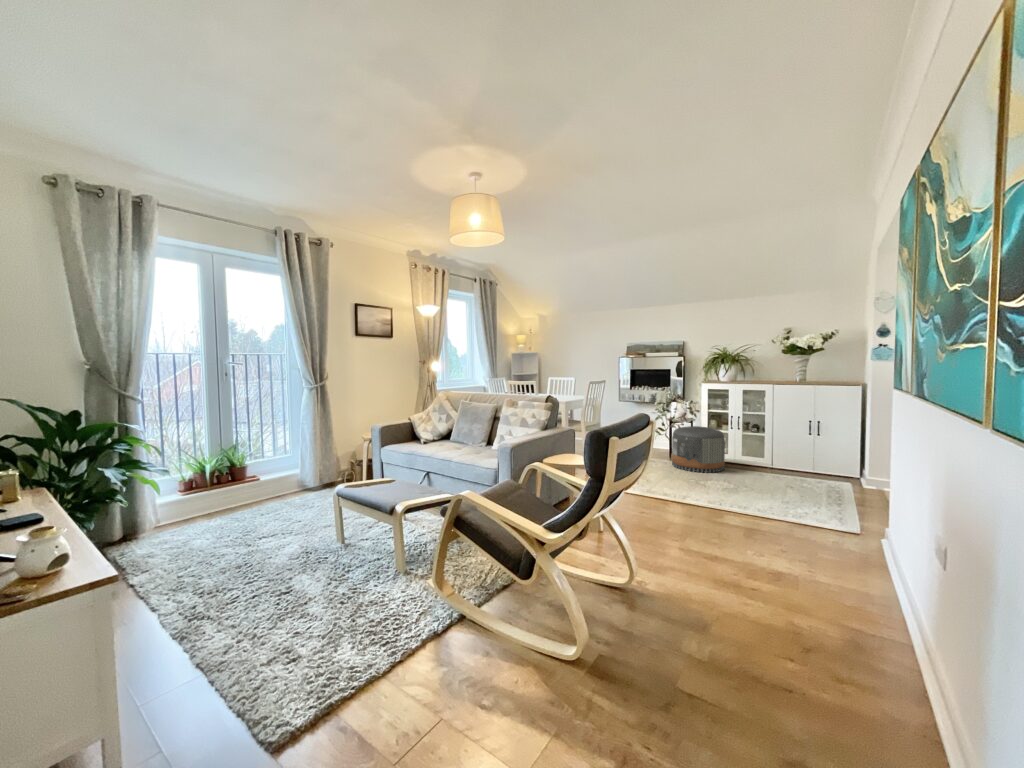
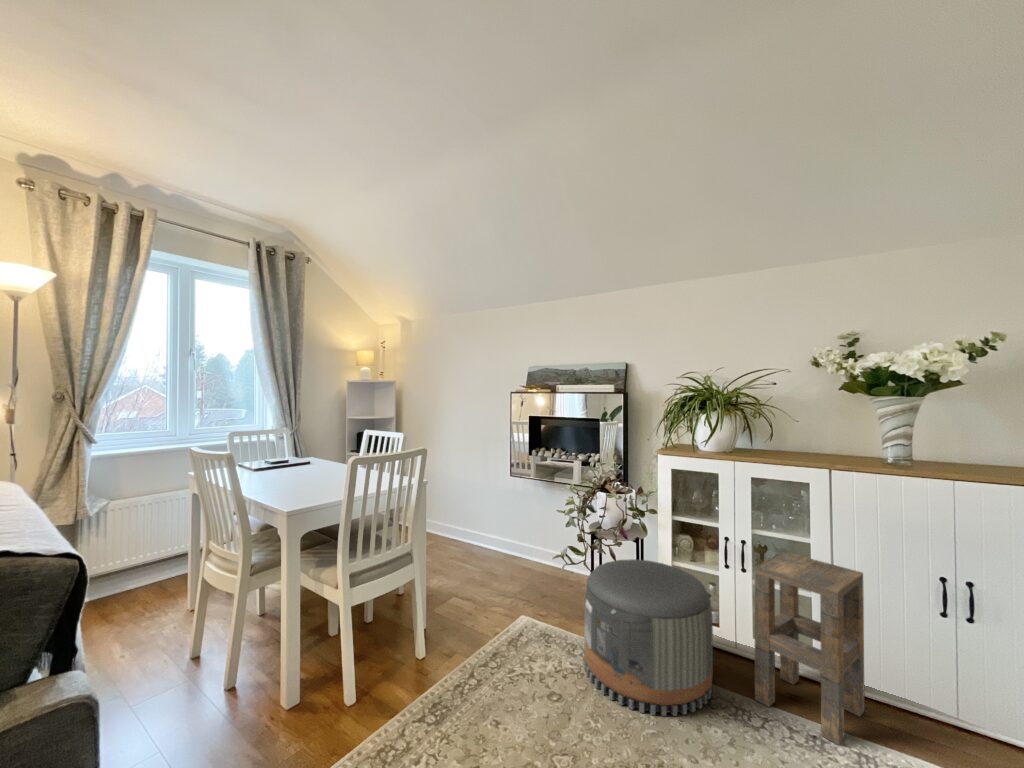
side table: none [740,419,783,476] -> present [754,552,865,745]

